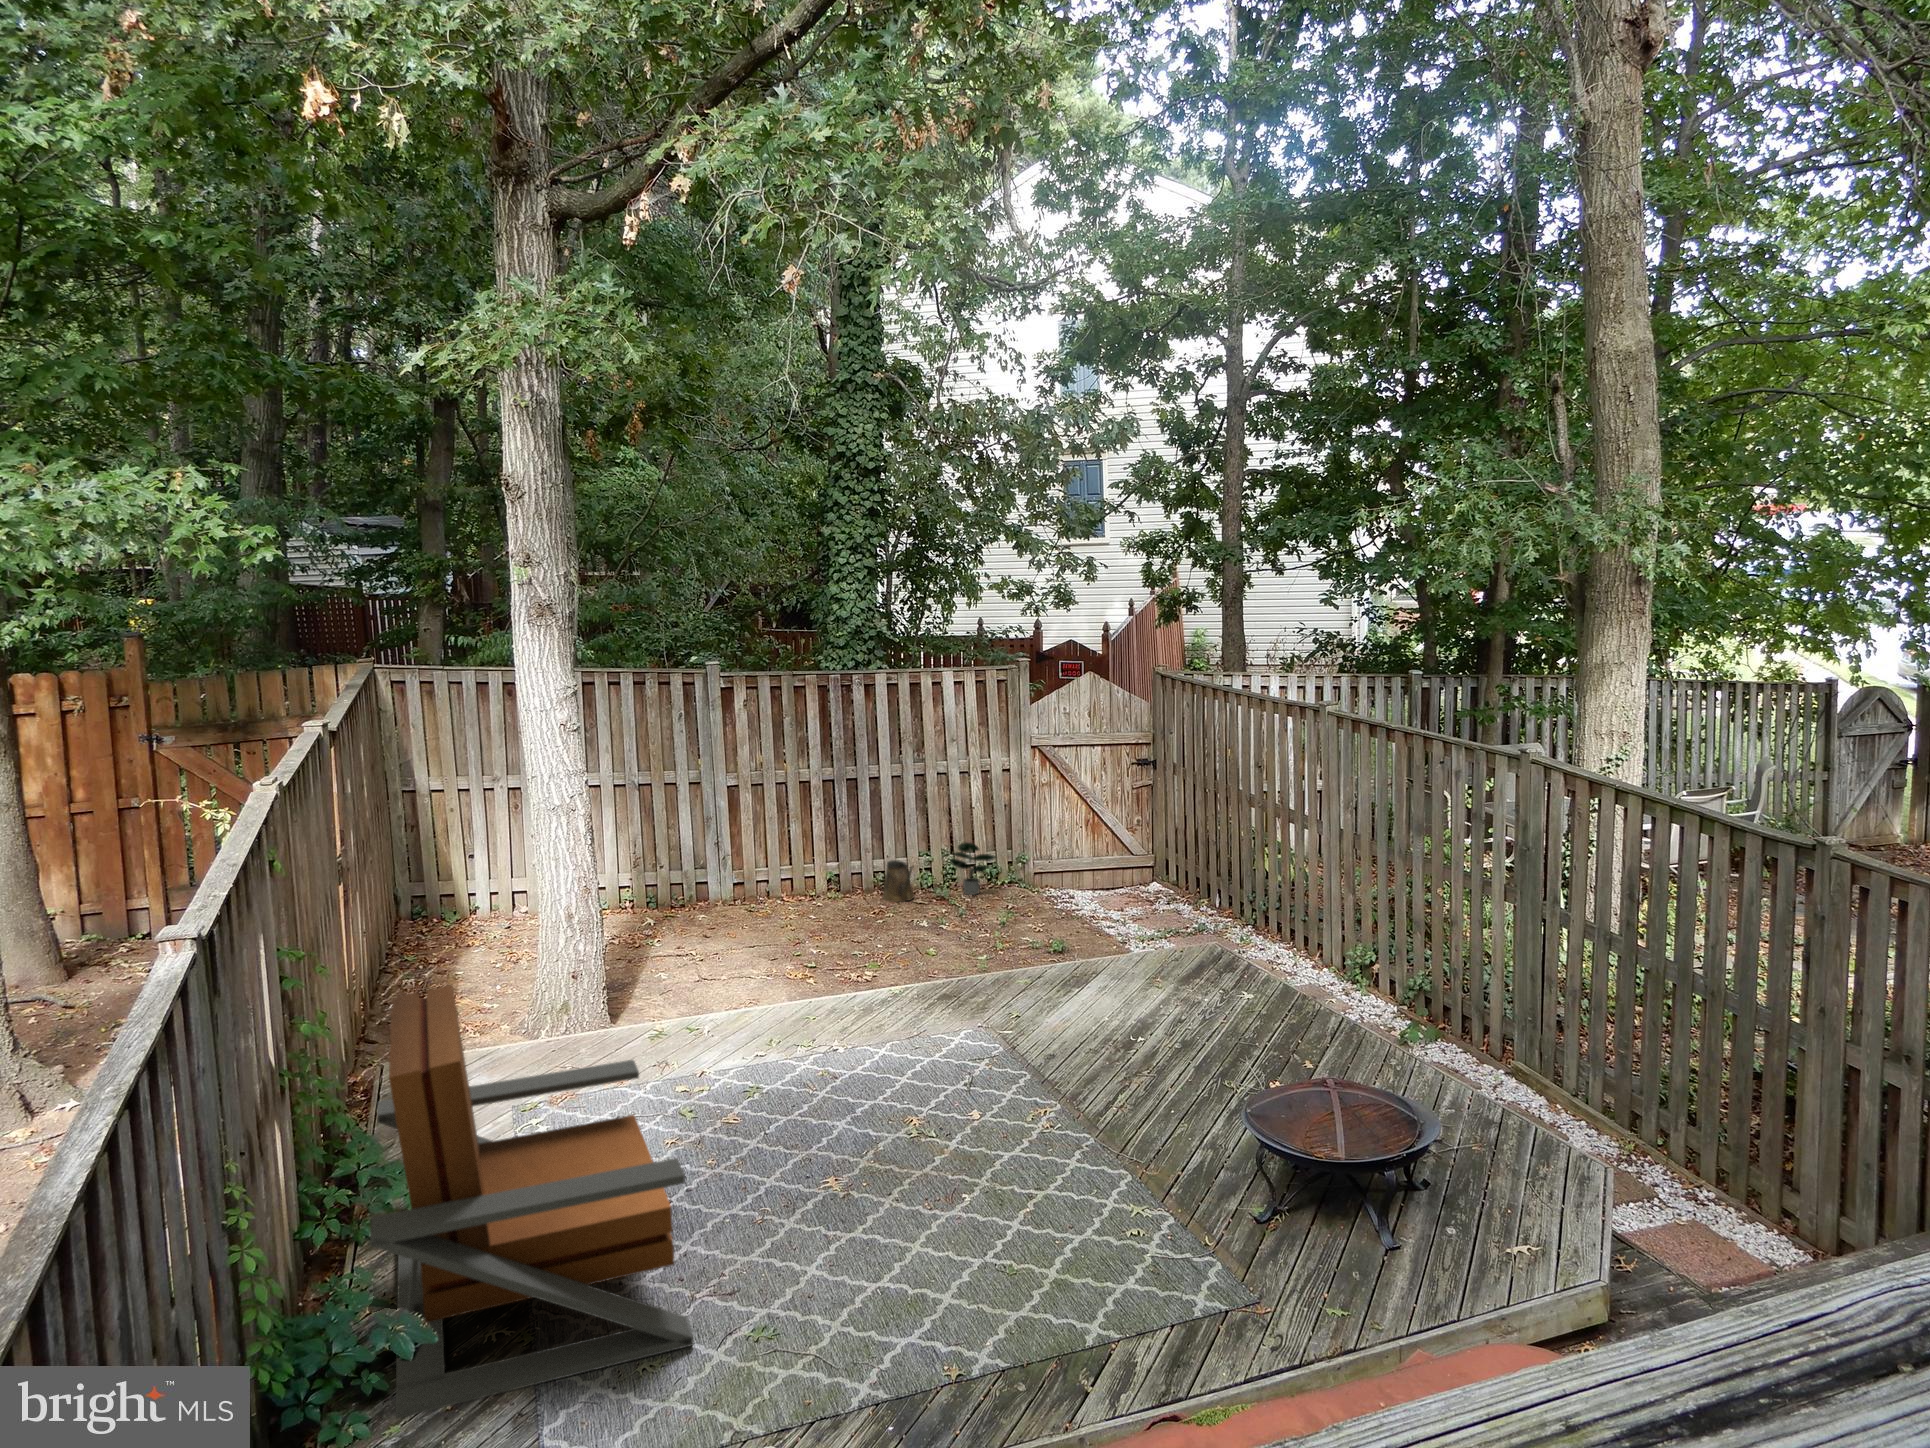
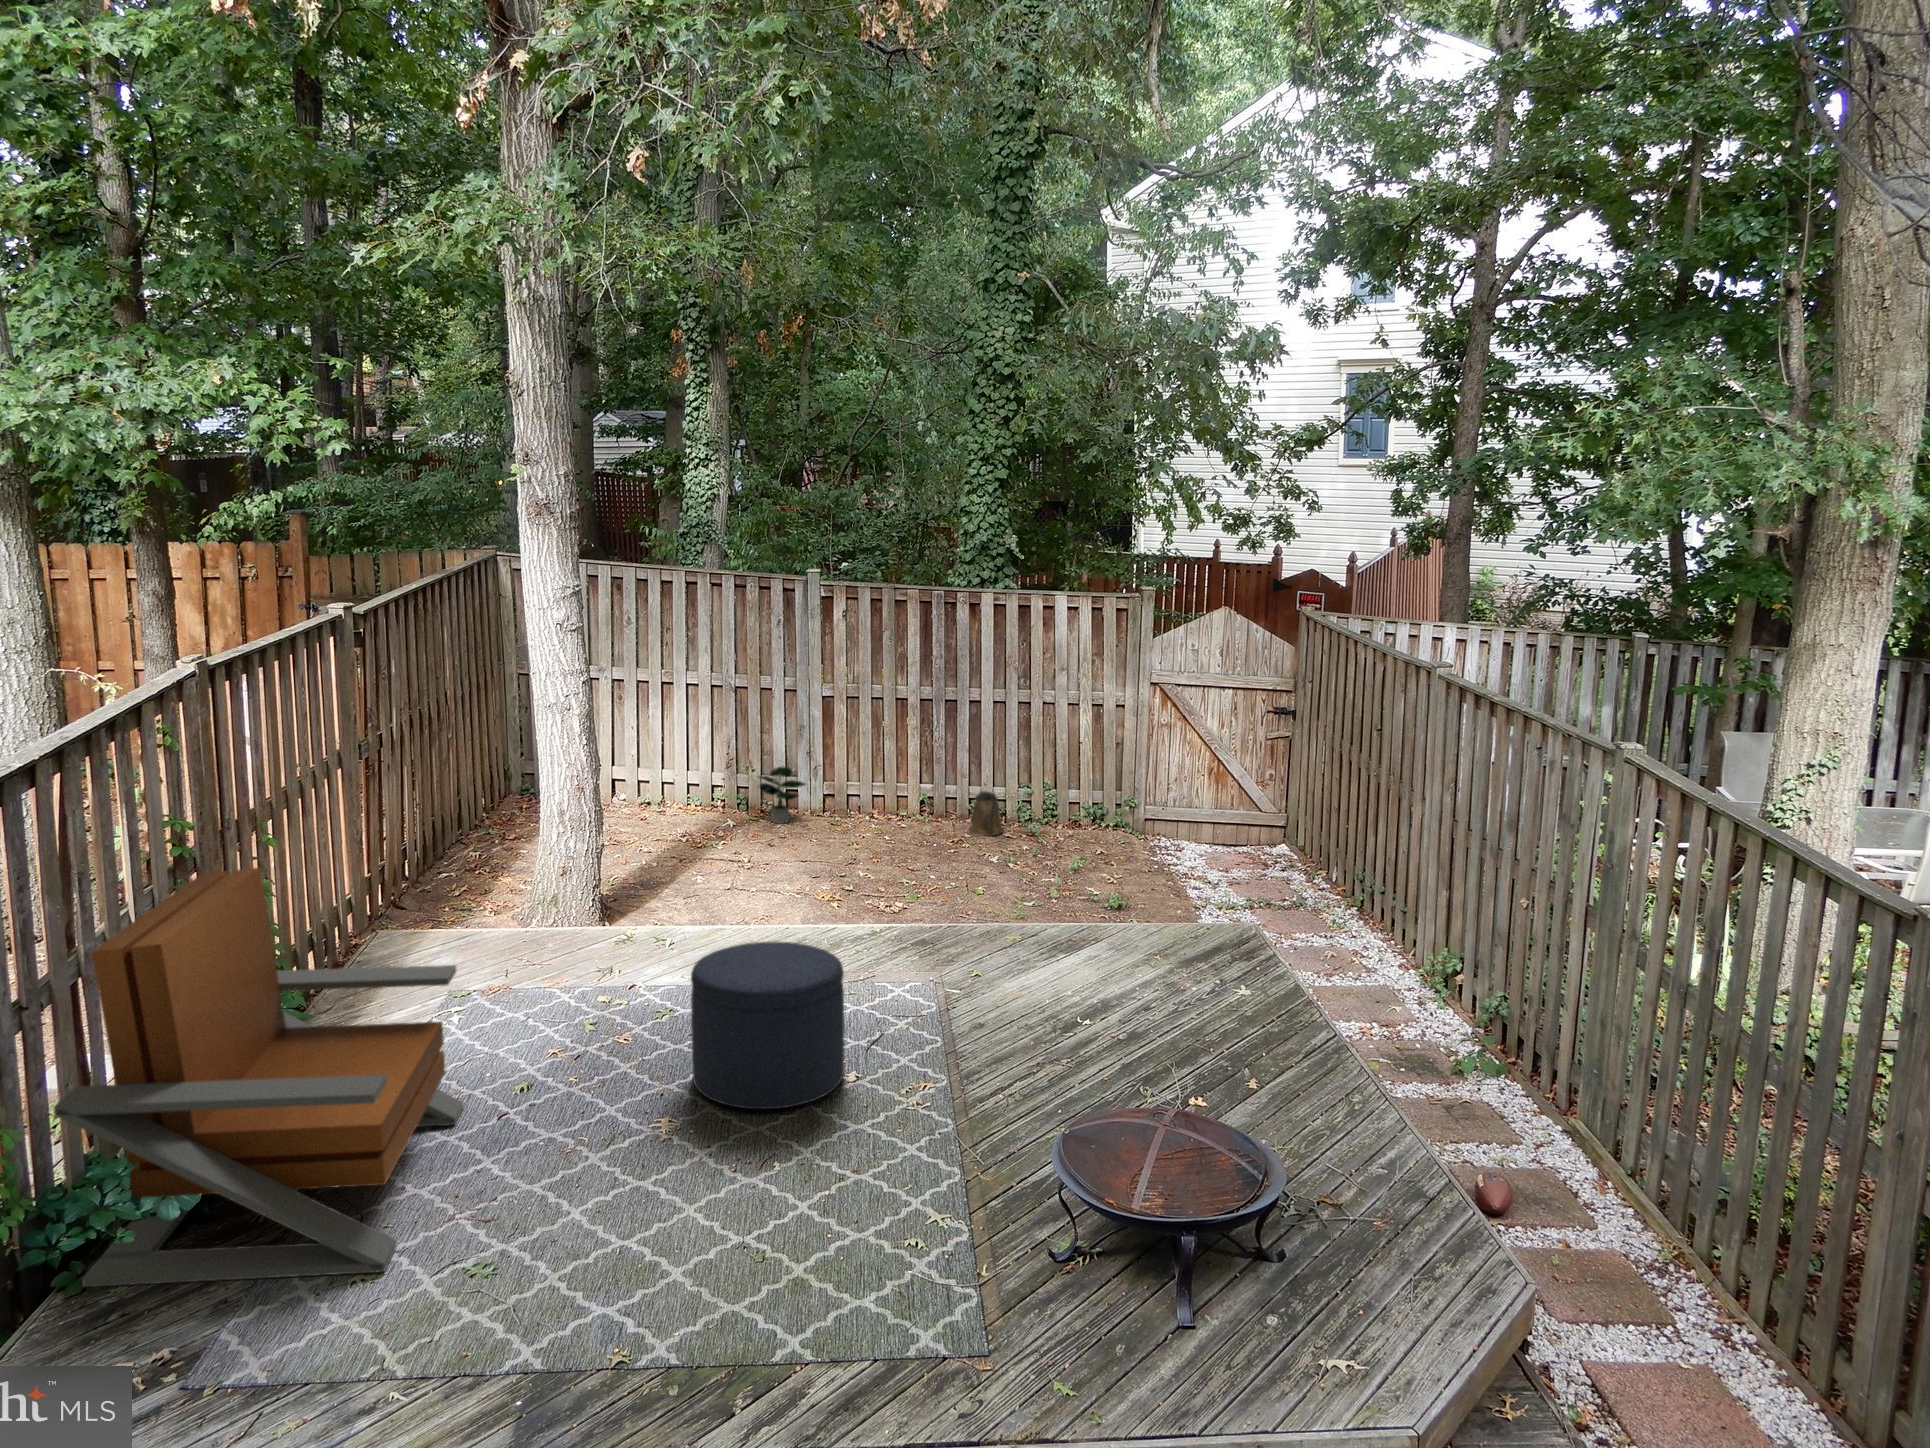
potted plant: present [950,842,996,895] -> present [759,767,805,824]
ottoman: none [836,1002,977,1156] -> present [691,942,844,1109]

